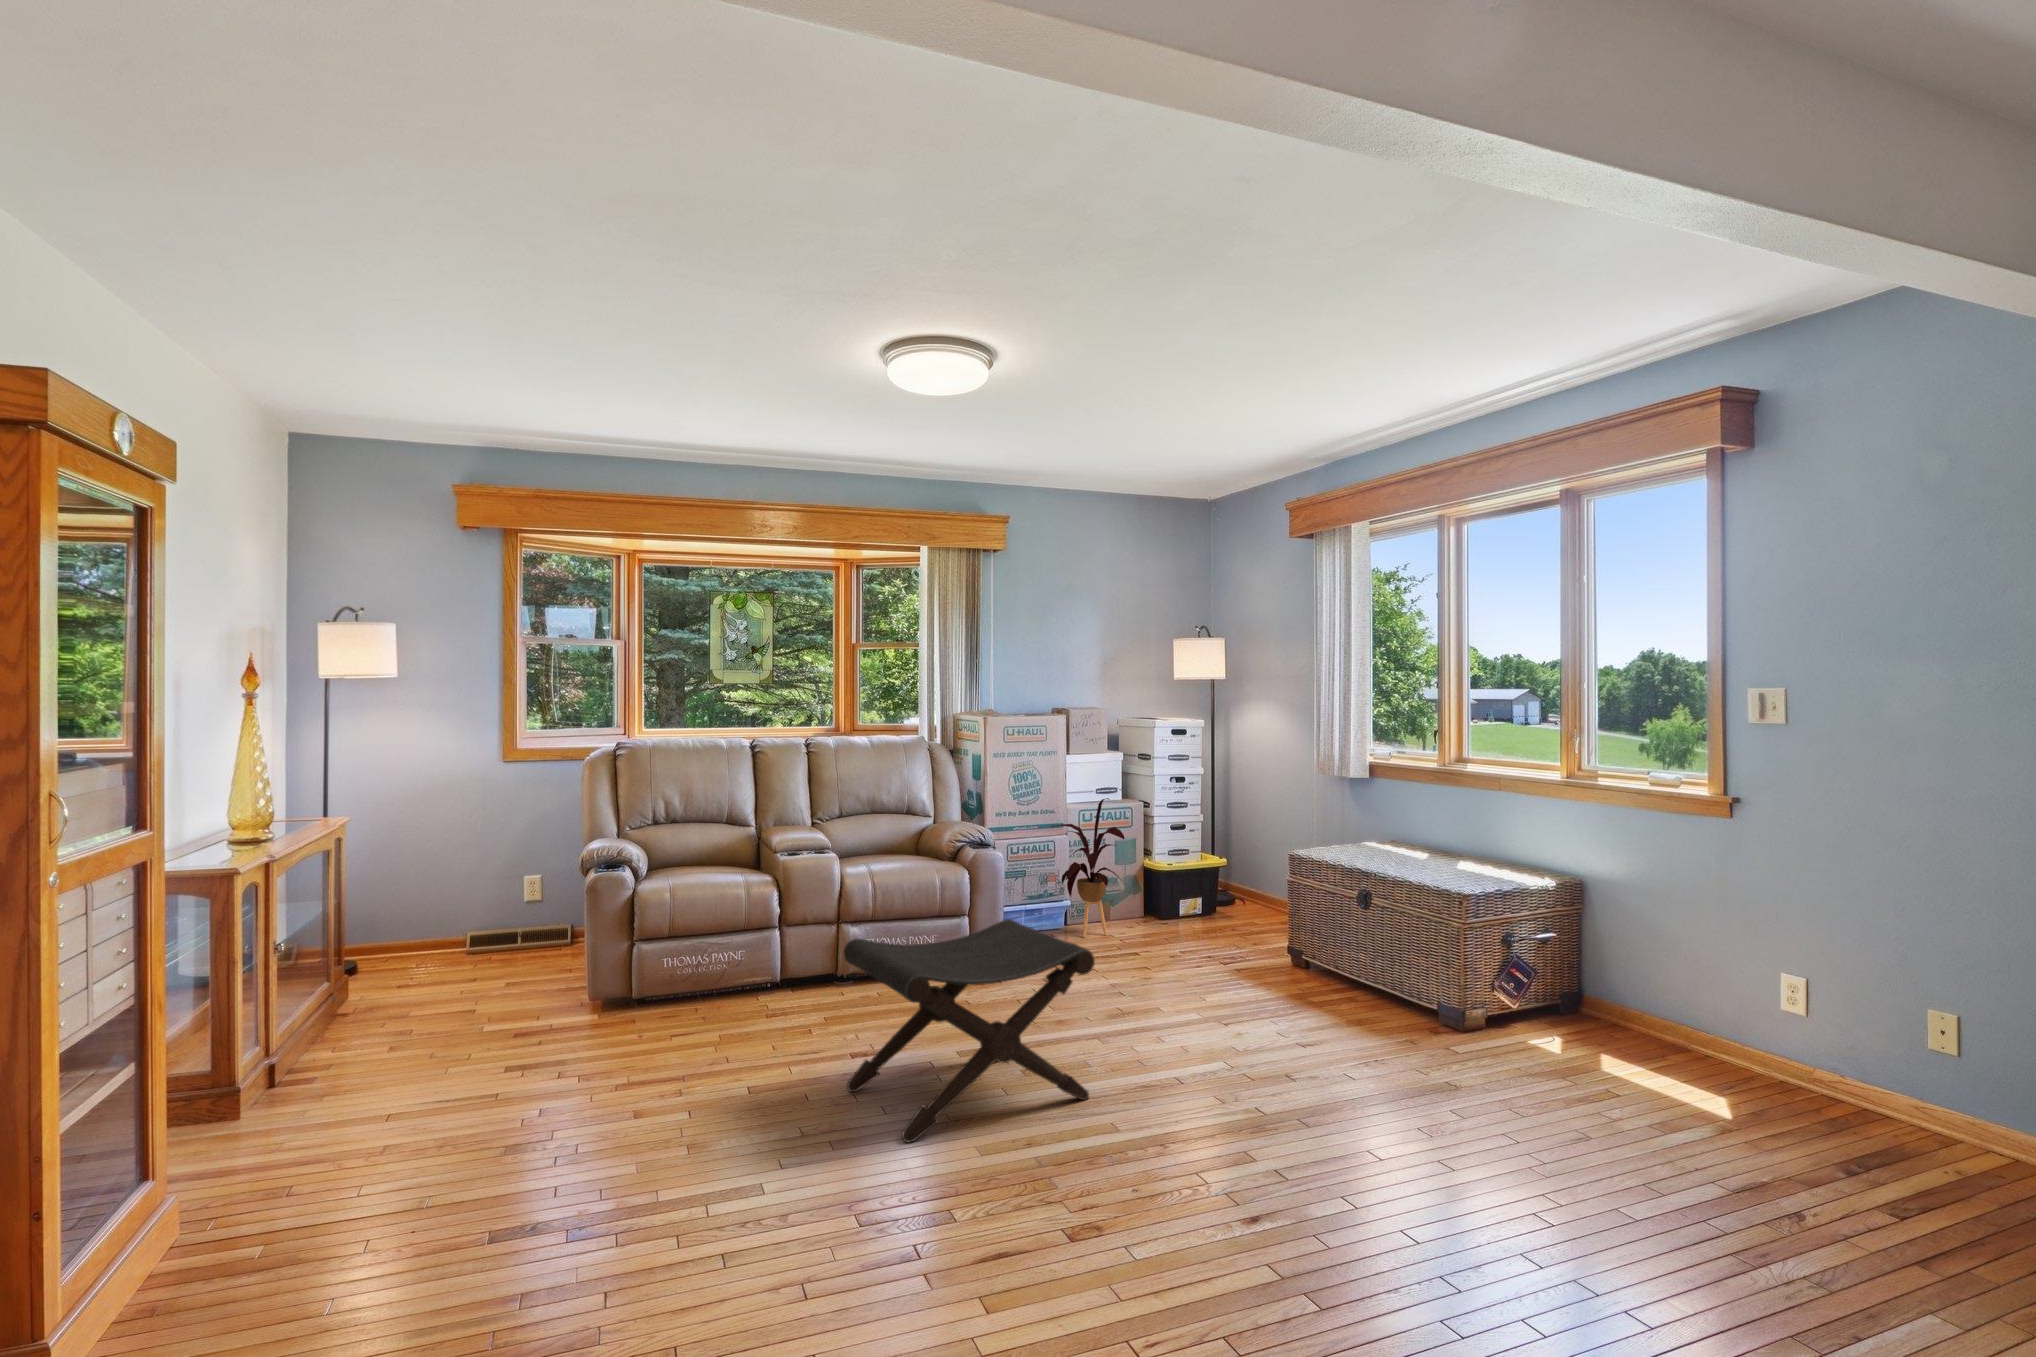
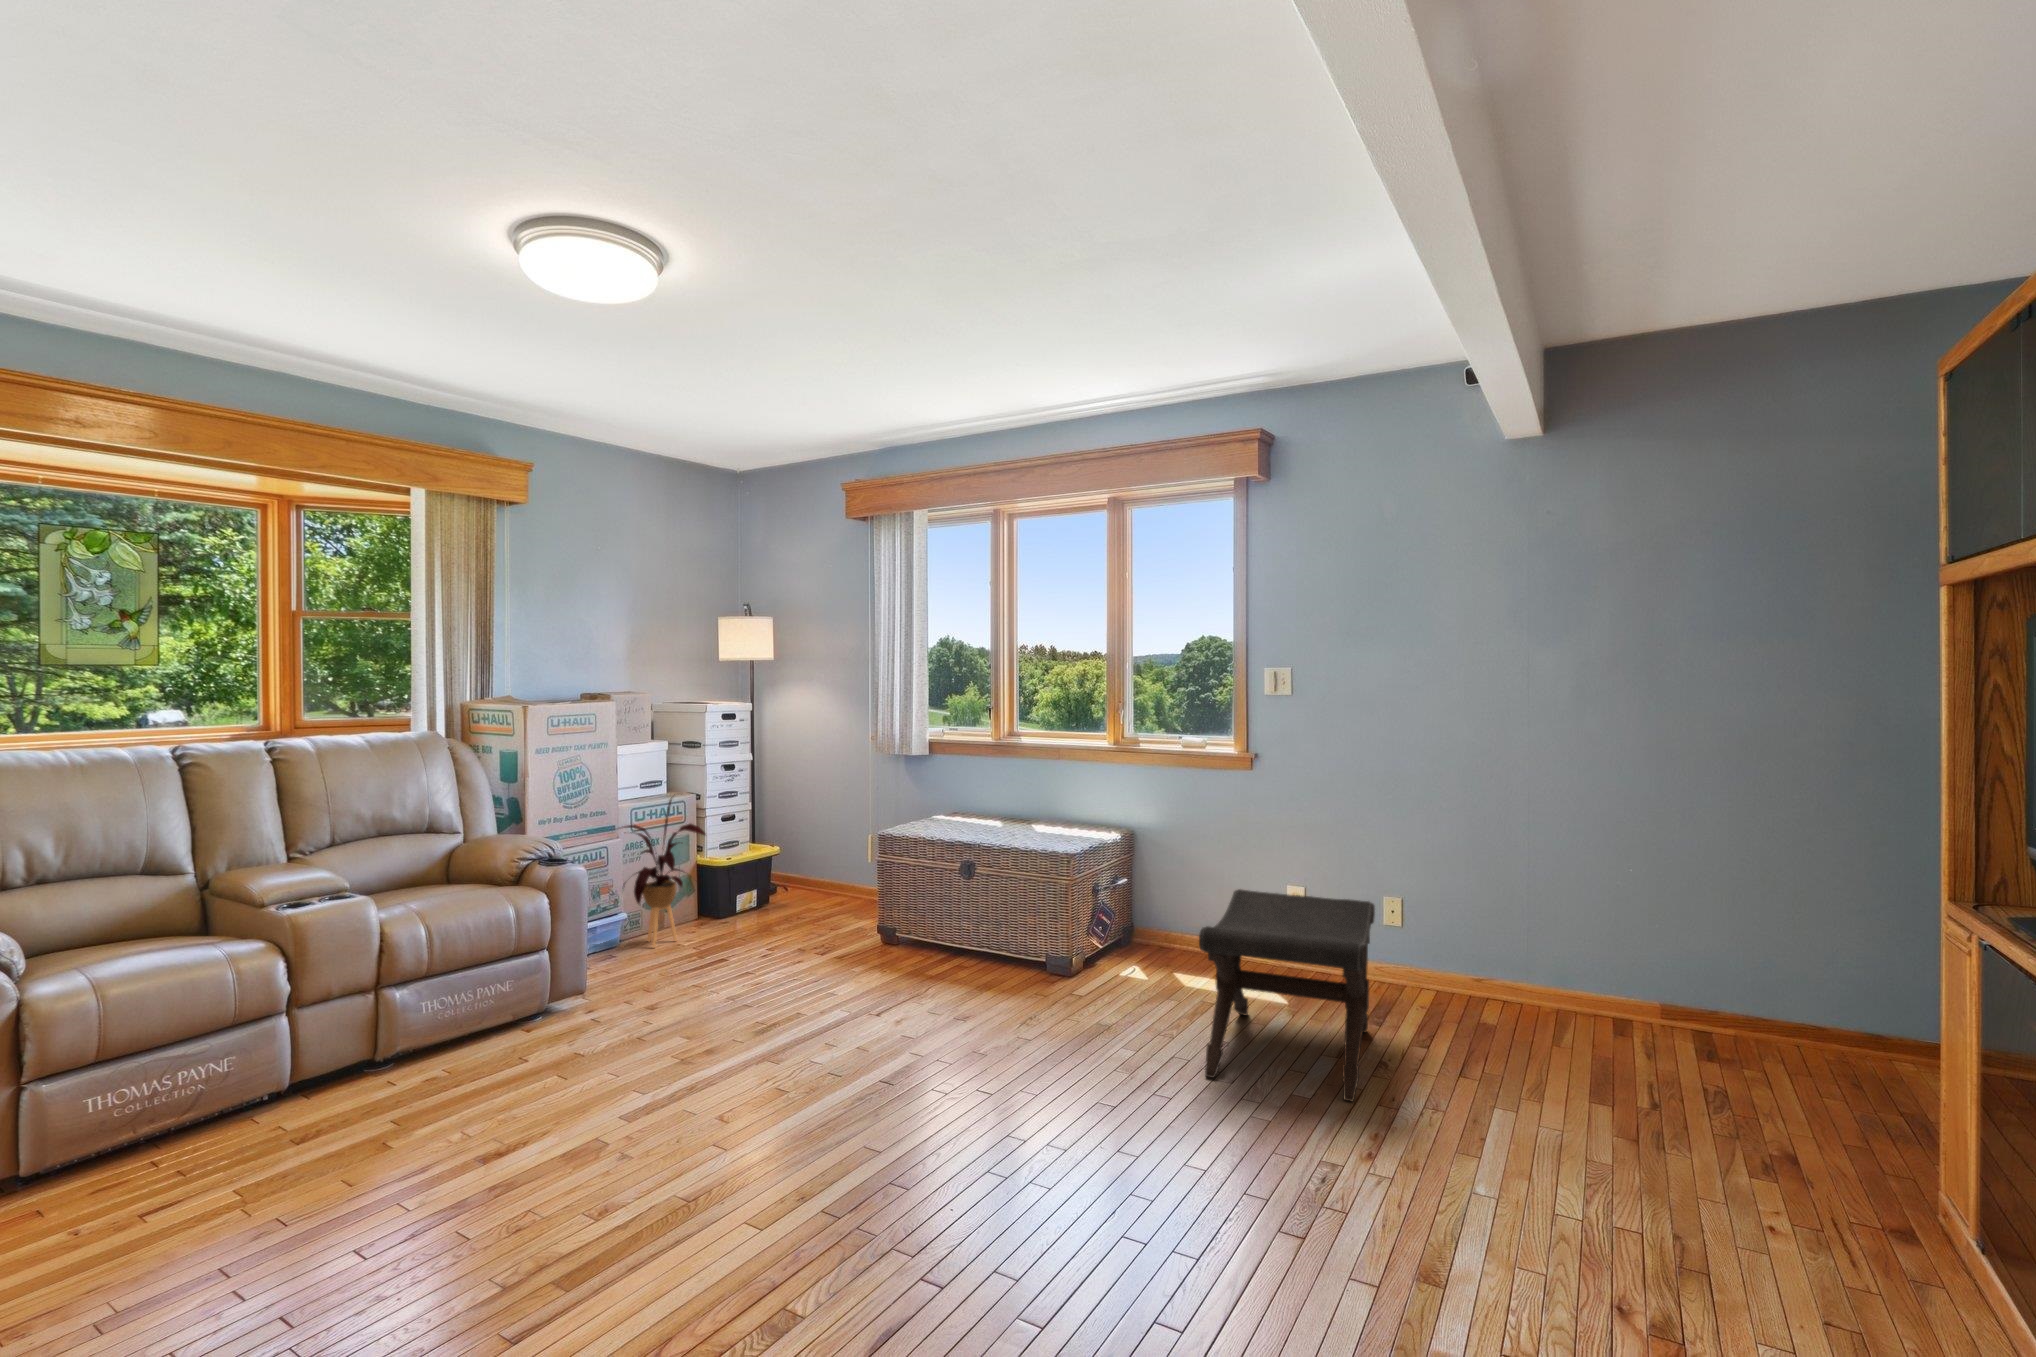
footstool: present [844,919,1095,1142] -> present [1199,889,1375,1101]

